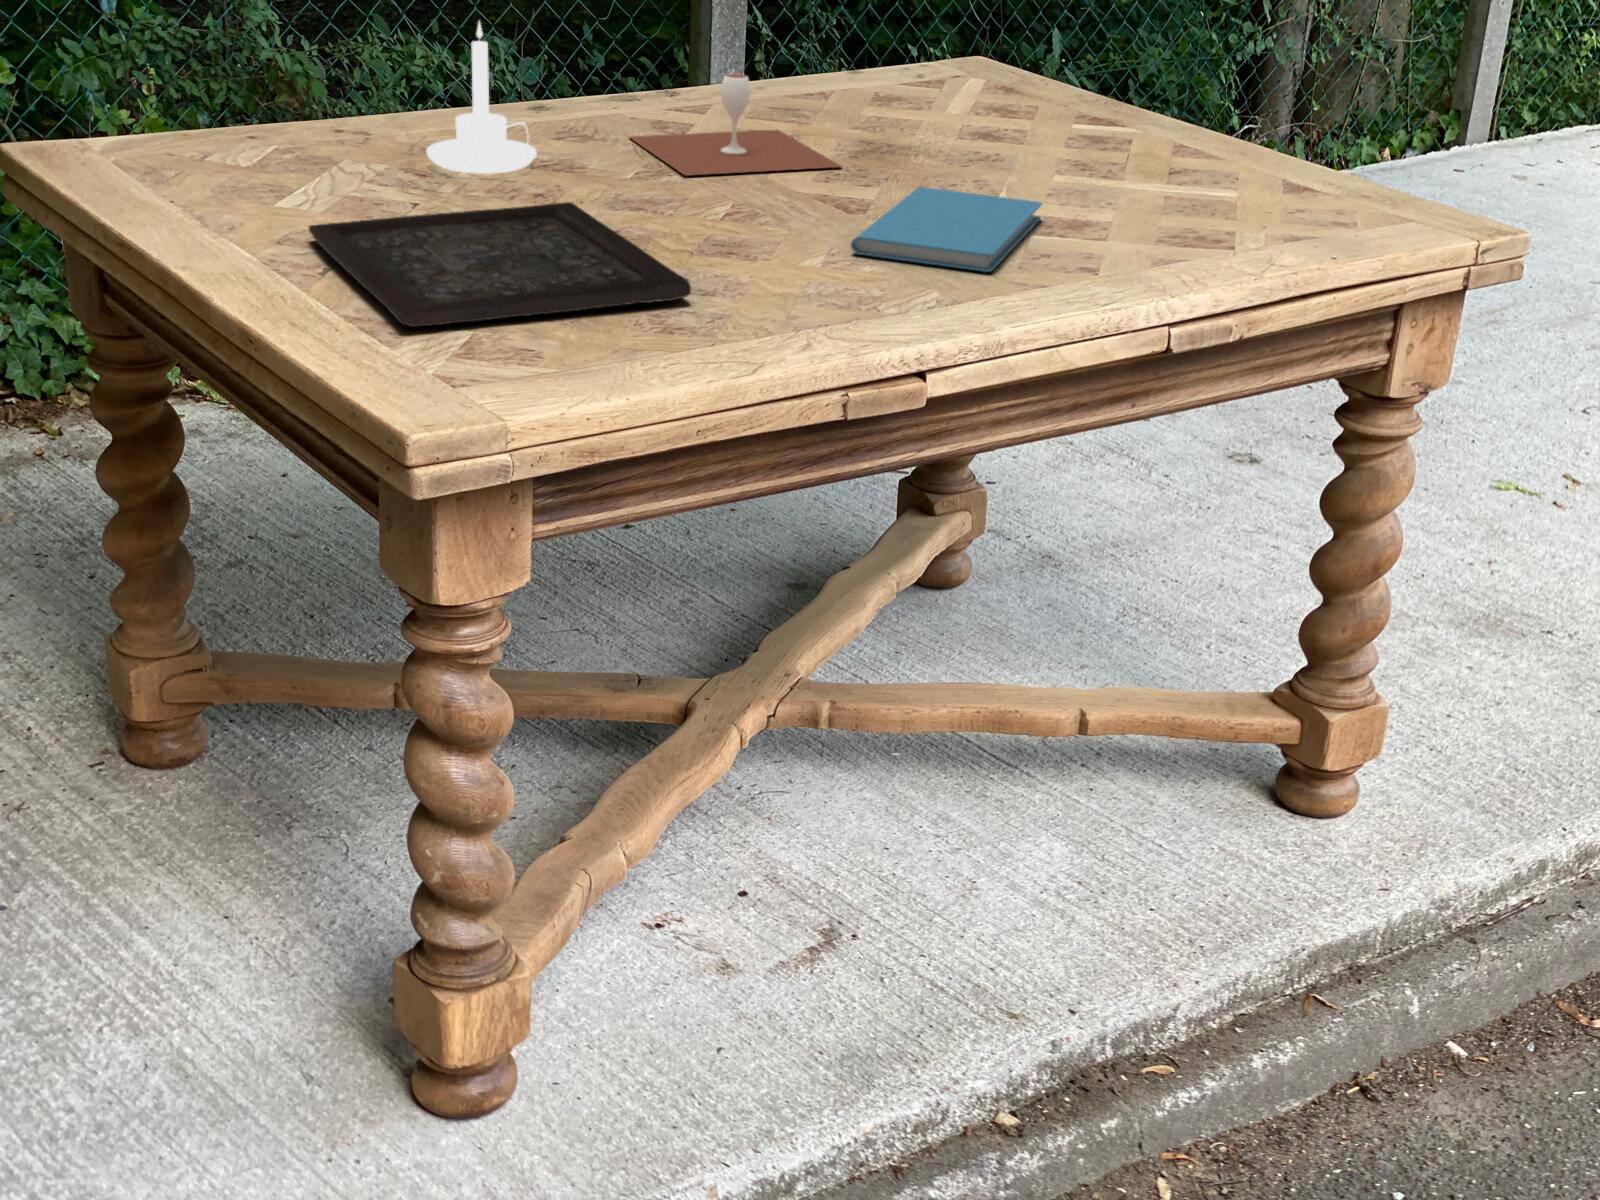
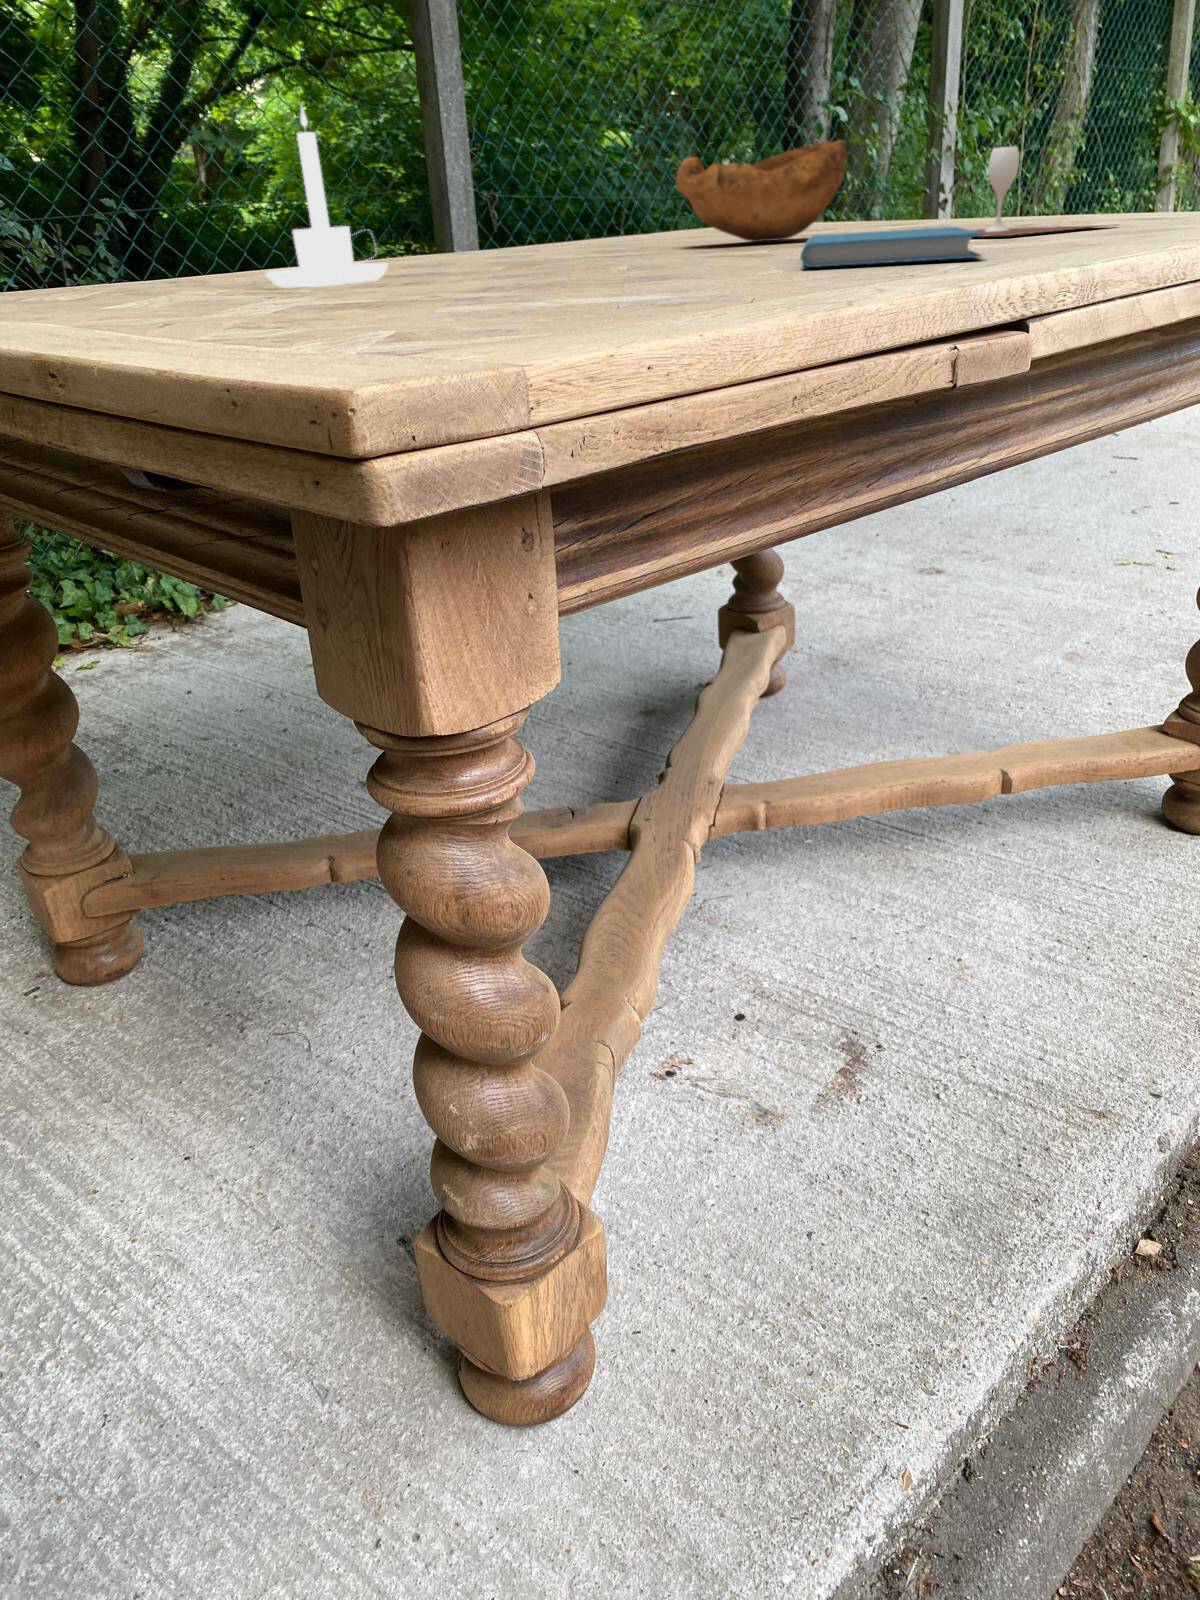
wooden bowl: none [872,23,1051,121] -> present [676,140,847,242]
wine glass: present [630,74,841,176] -> present [973,146,1116,237]
tray: present [309,202,691,327] -> none [133,262,668,333]

